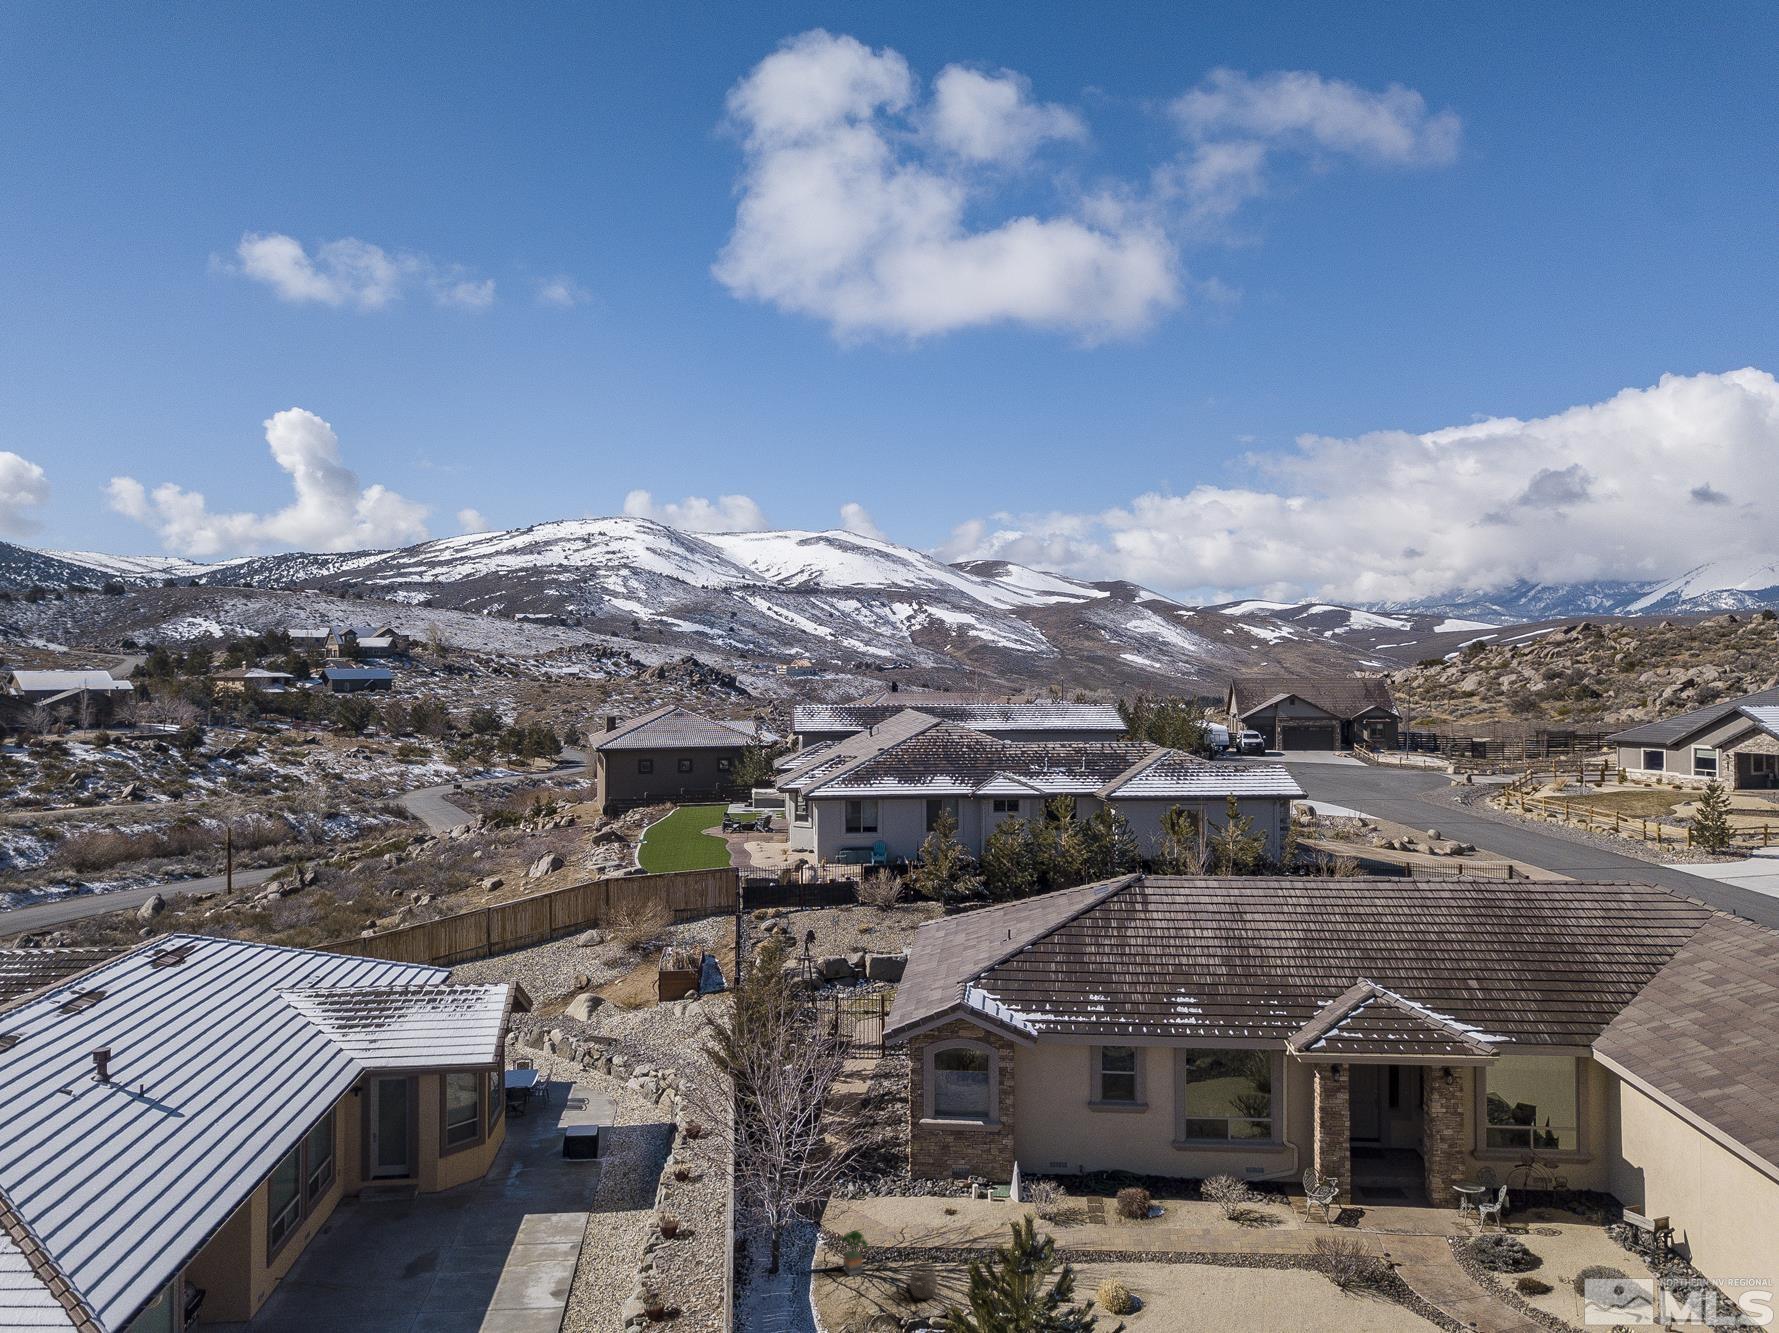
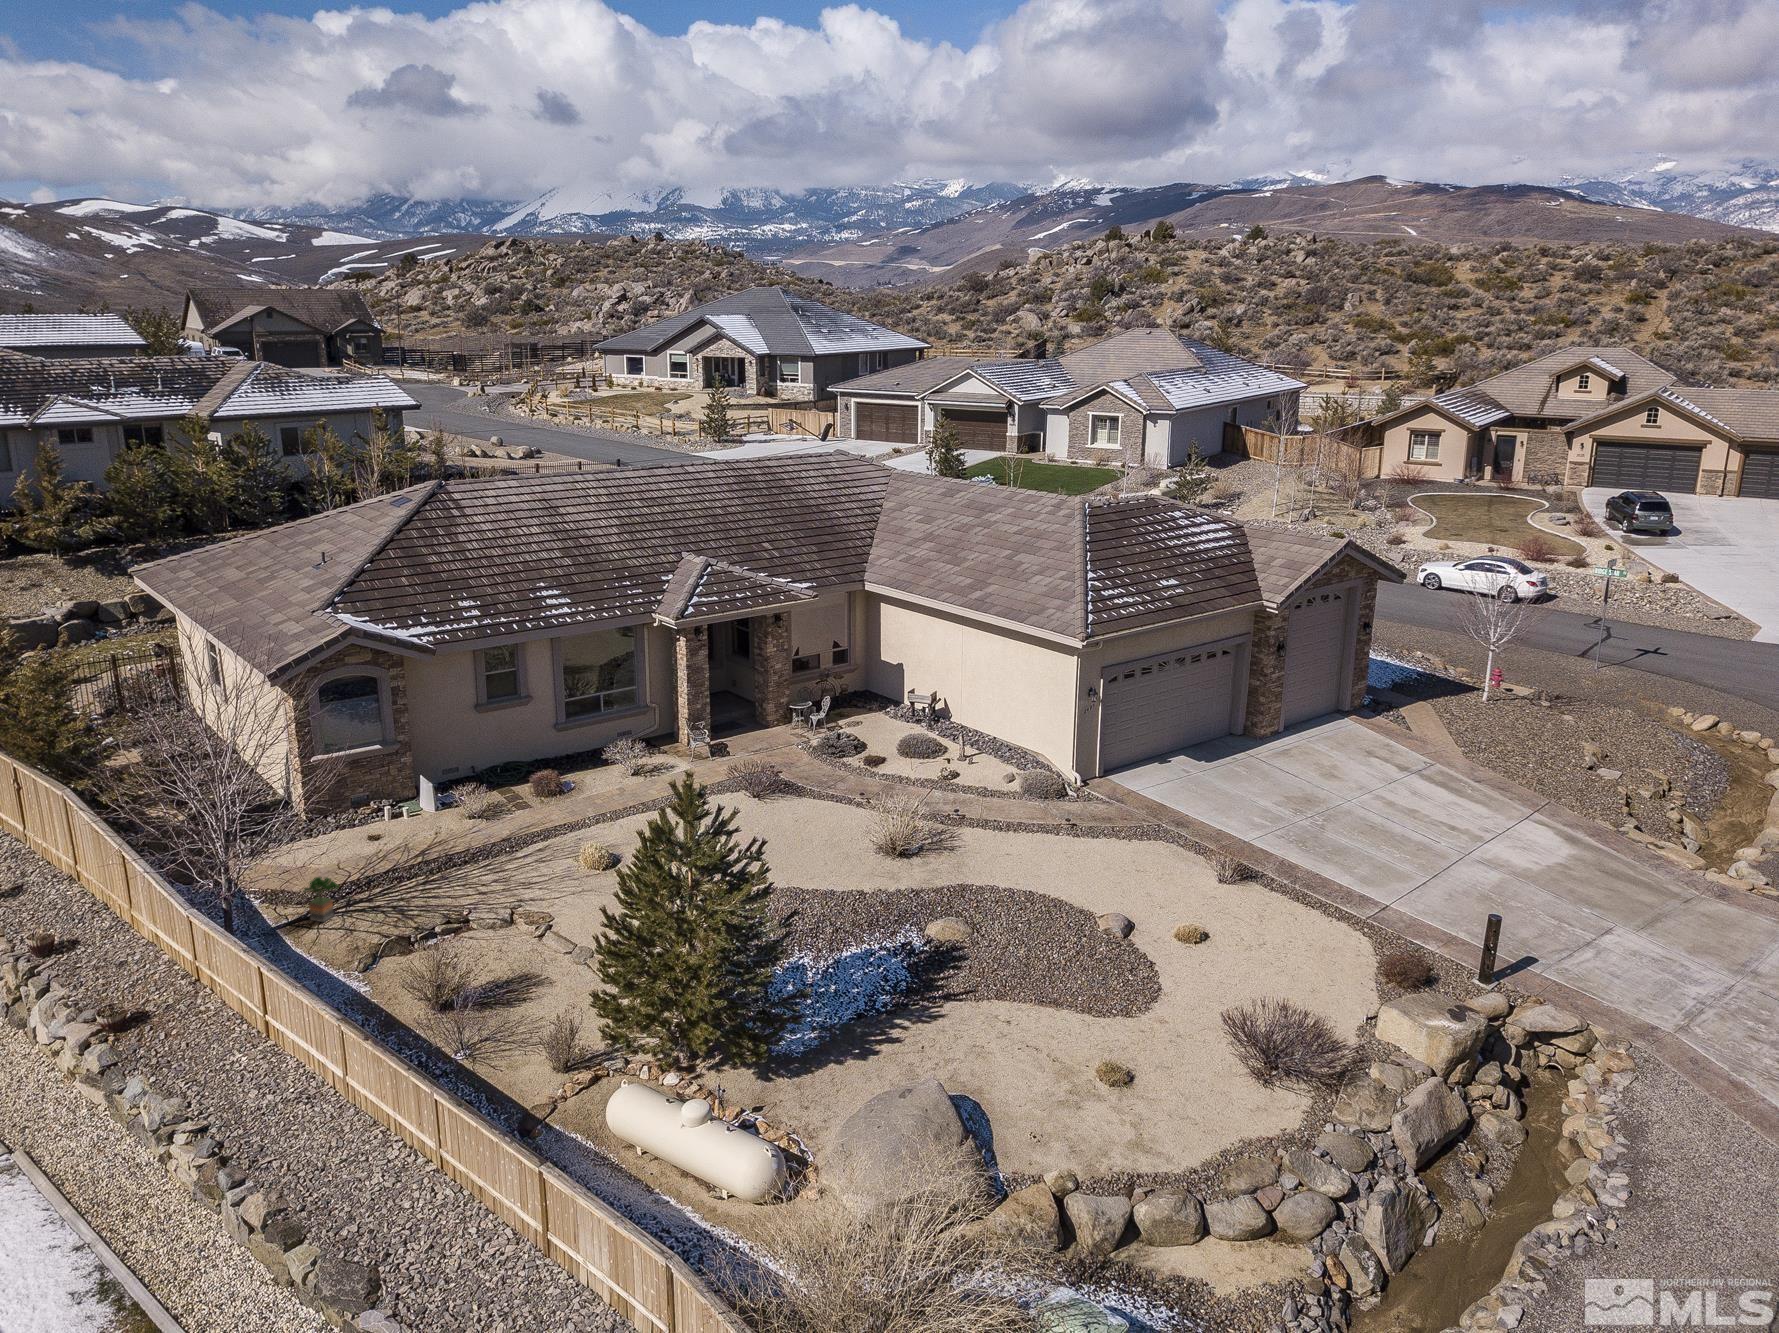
woven basket: present [910,1265,938,1299] -> none [403,882,434,915]

